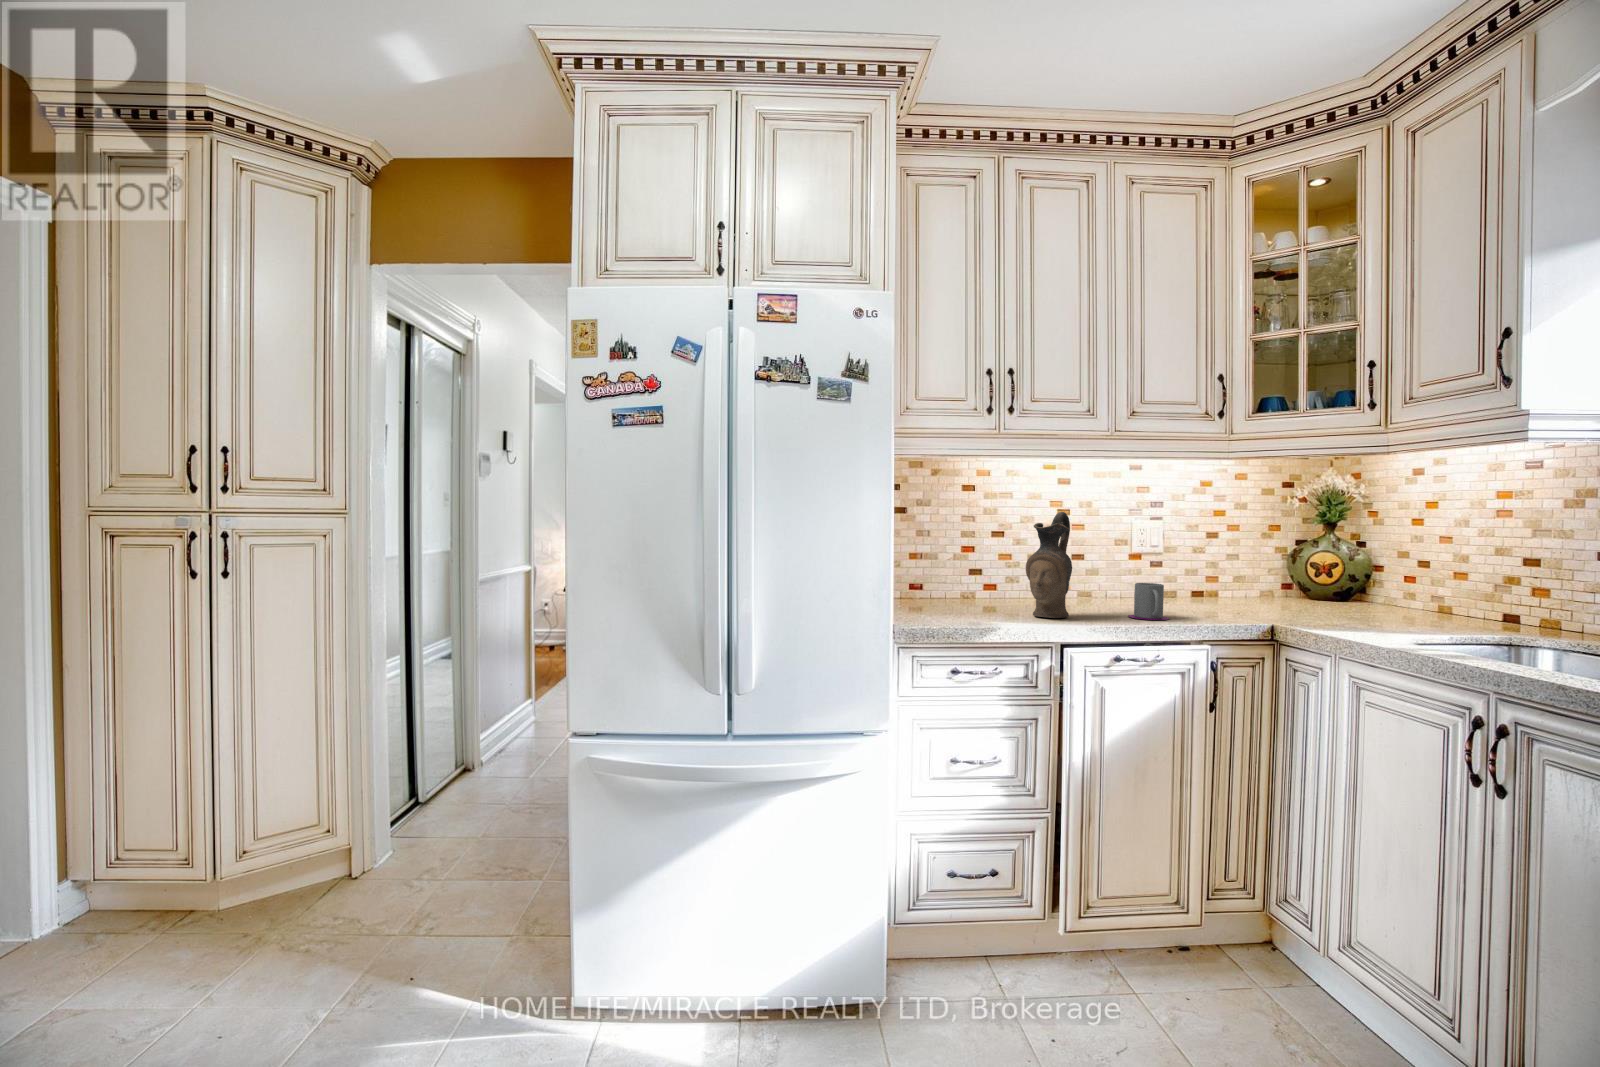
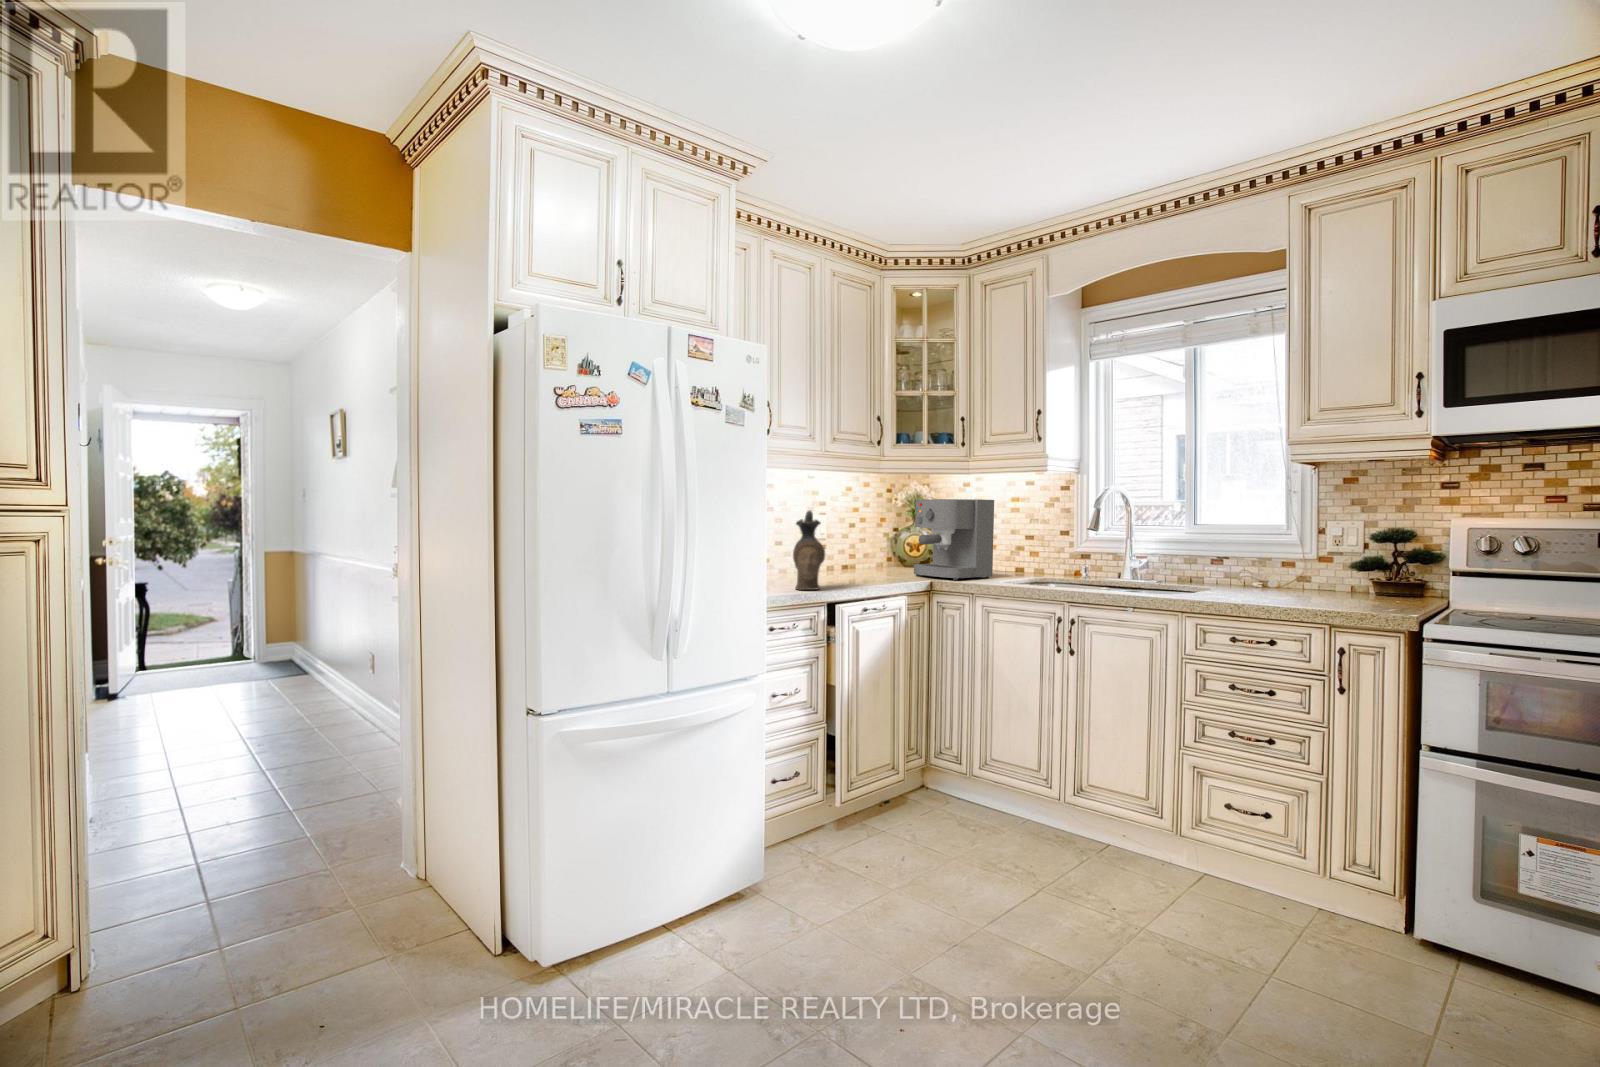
coffee maker: none [1267,494,1438,625] -> present [914,499,994,580]
mug: present [1128,583,1169,620] -> none [847,561,874,586]

